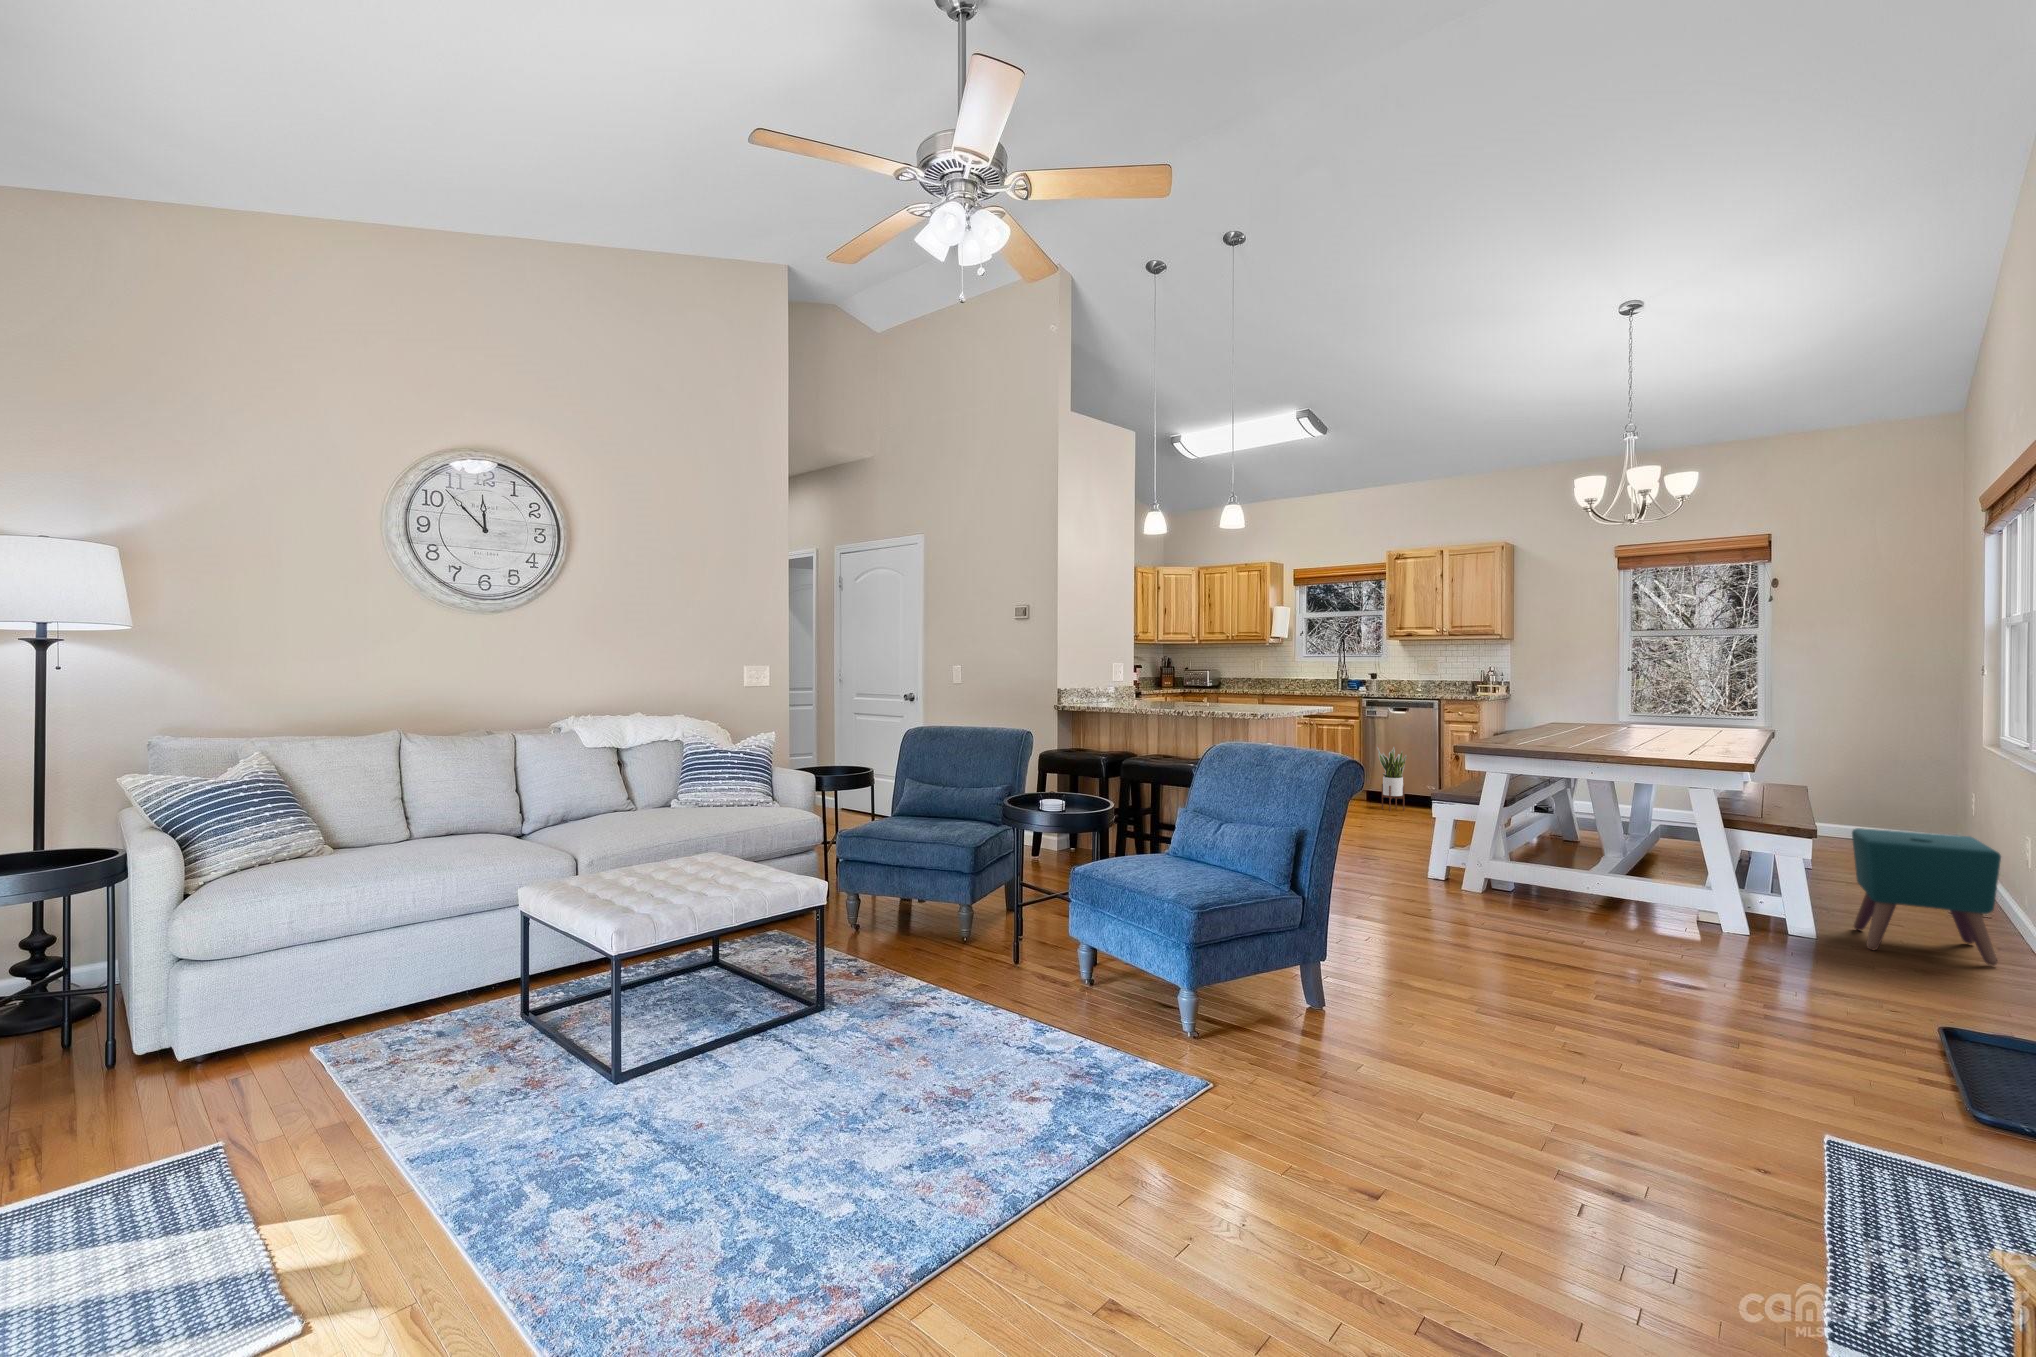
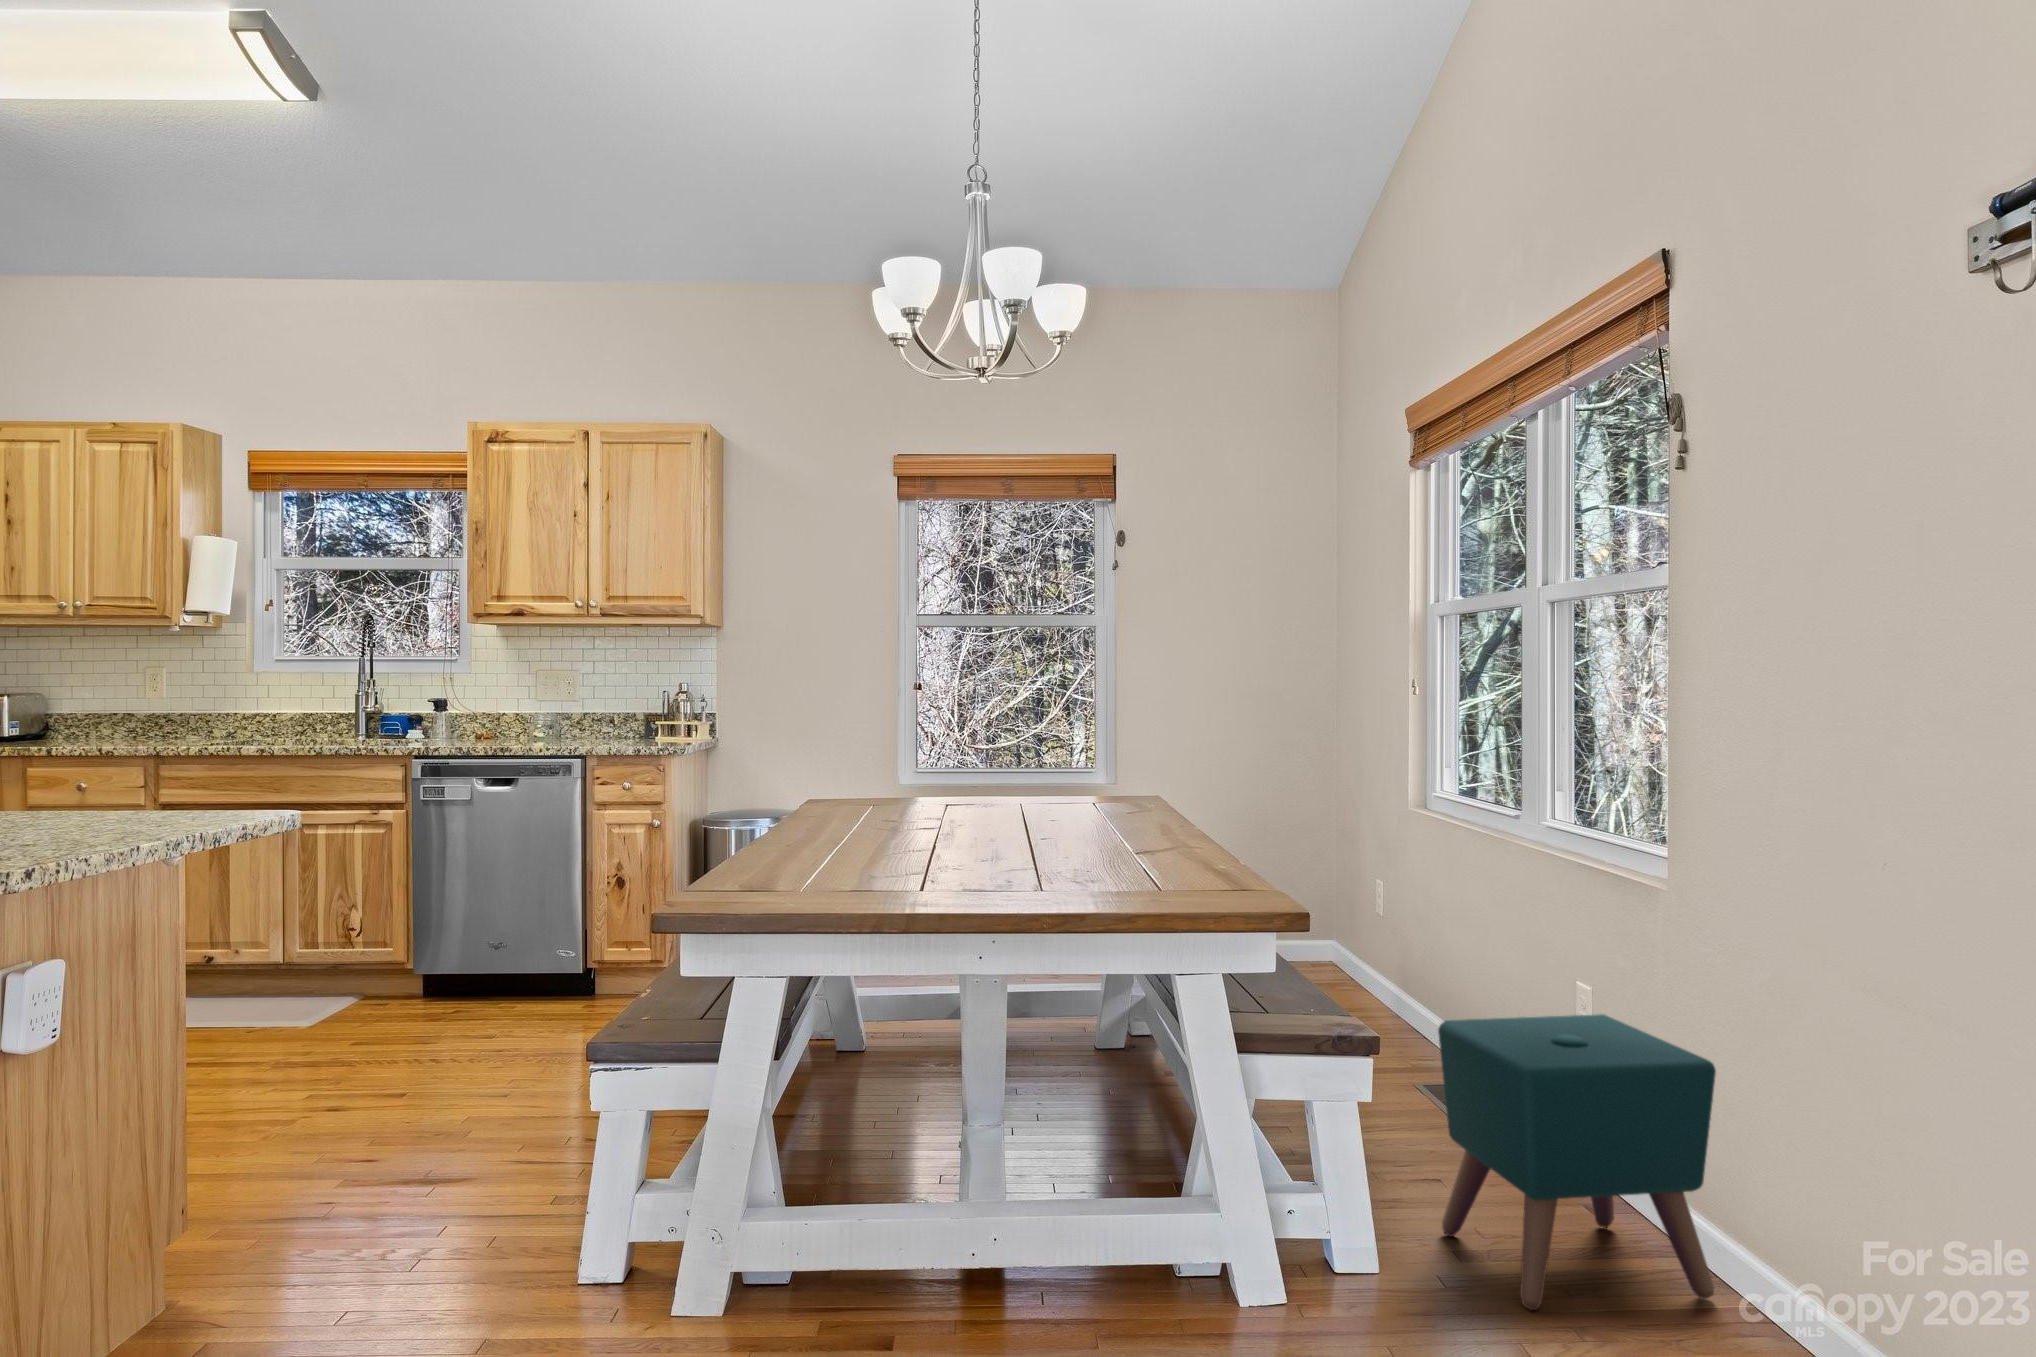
potted plant: present [1377,747,1406,811] -> none [446,867,514,1019]

